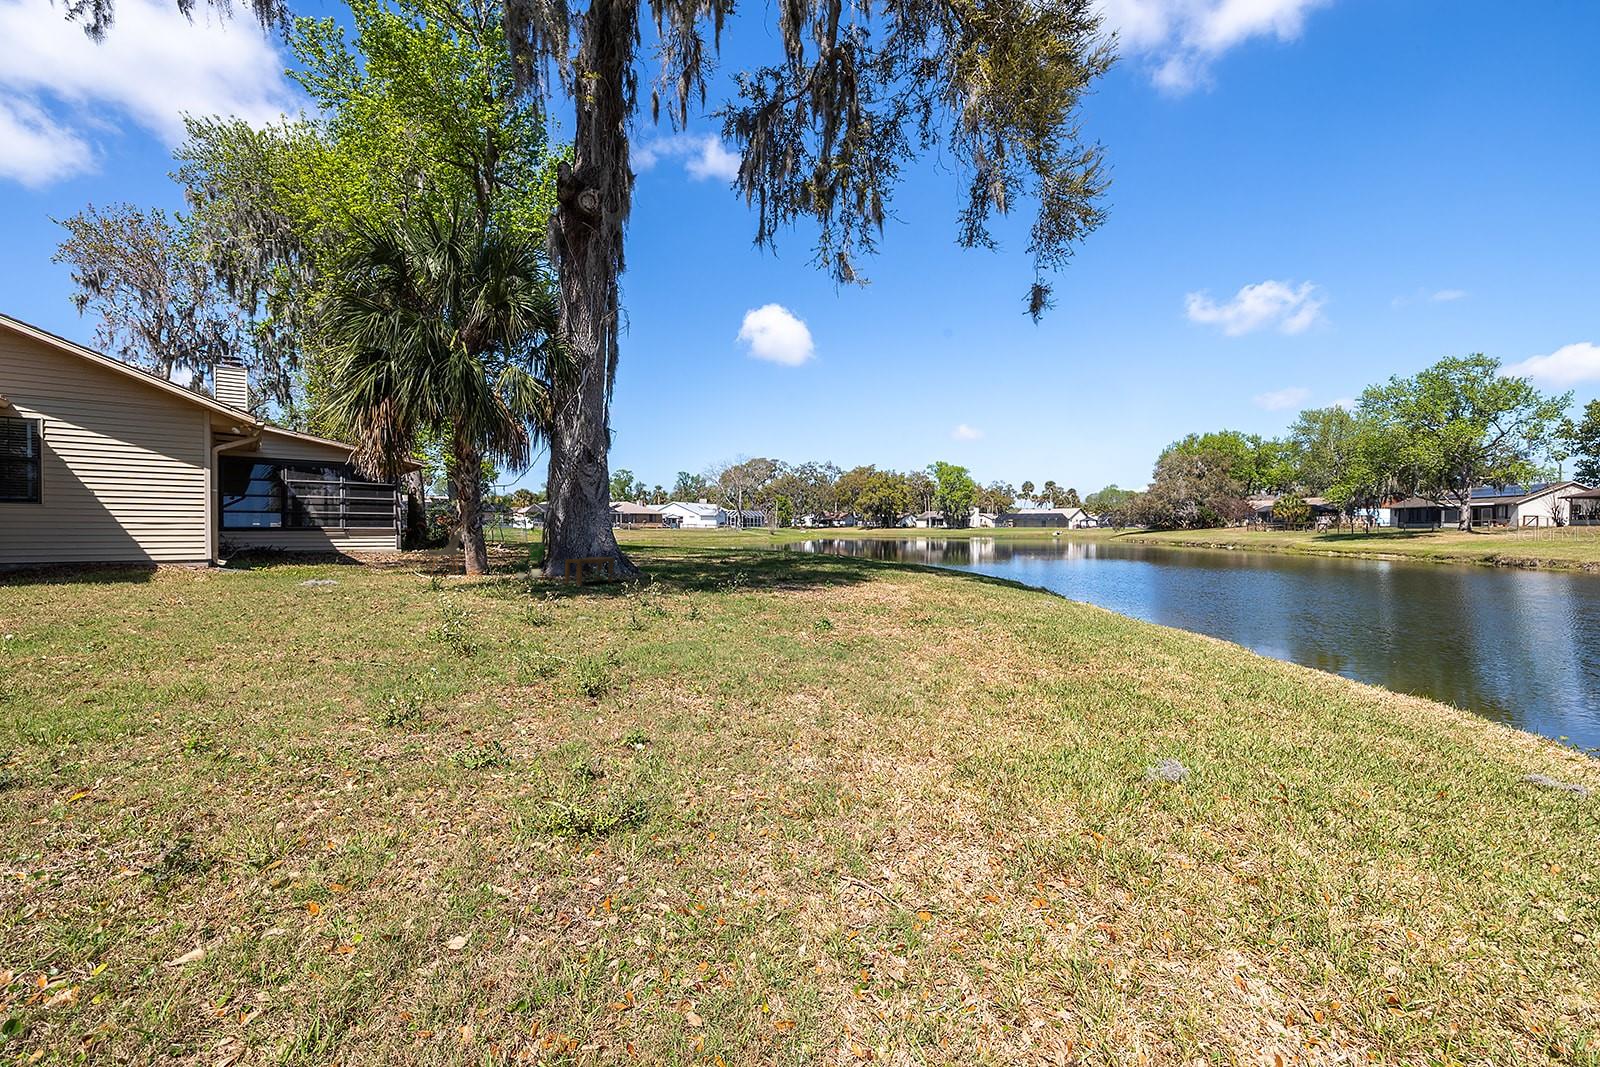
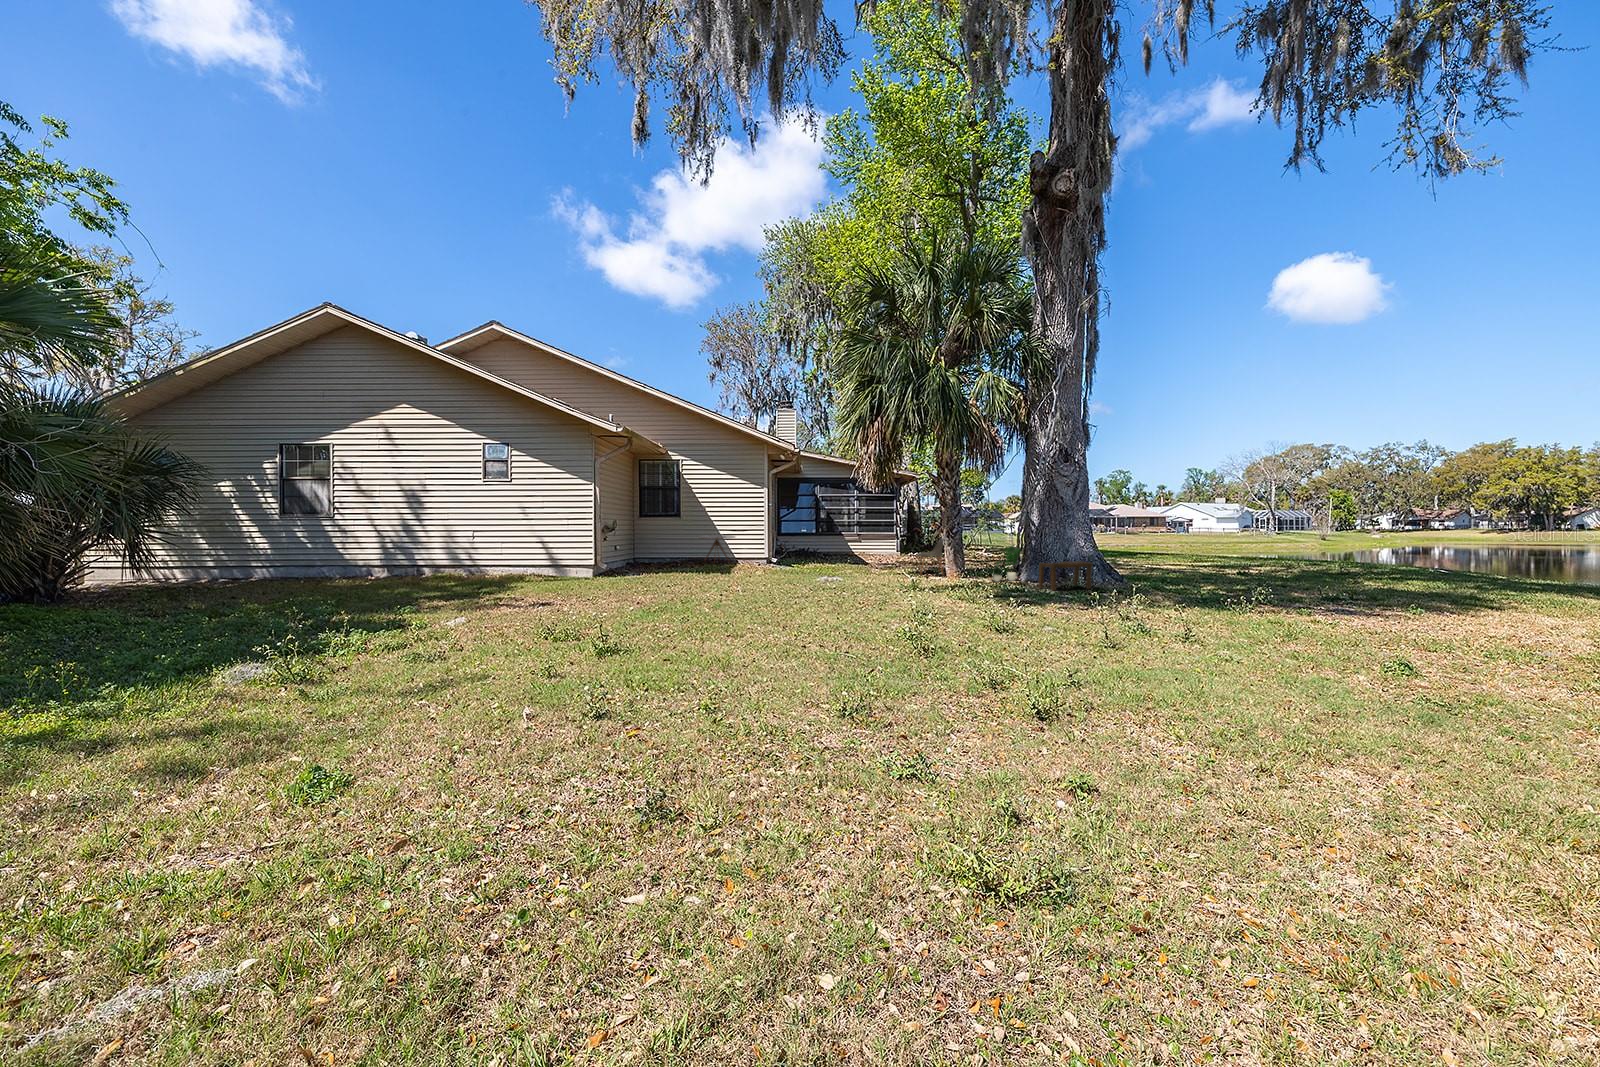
round table: none [45,529,128,571] -> present [699,535,735,559]

